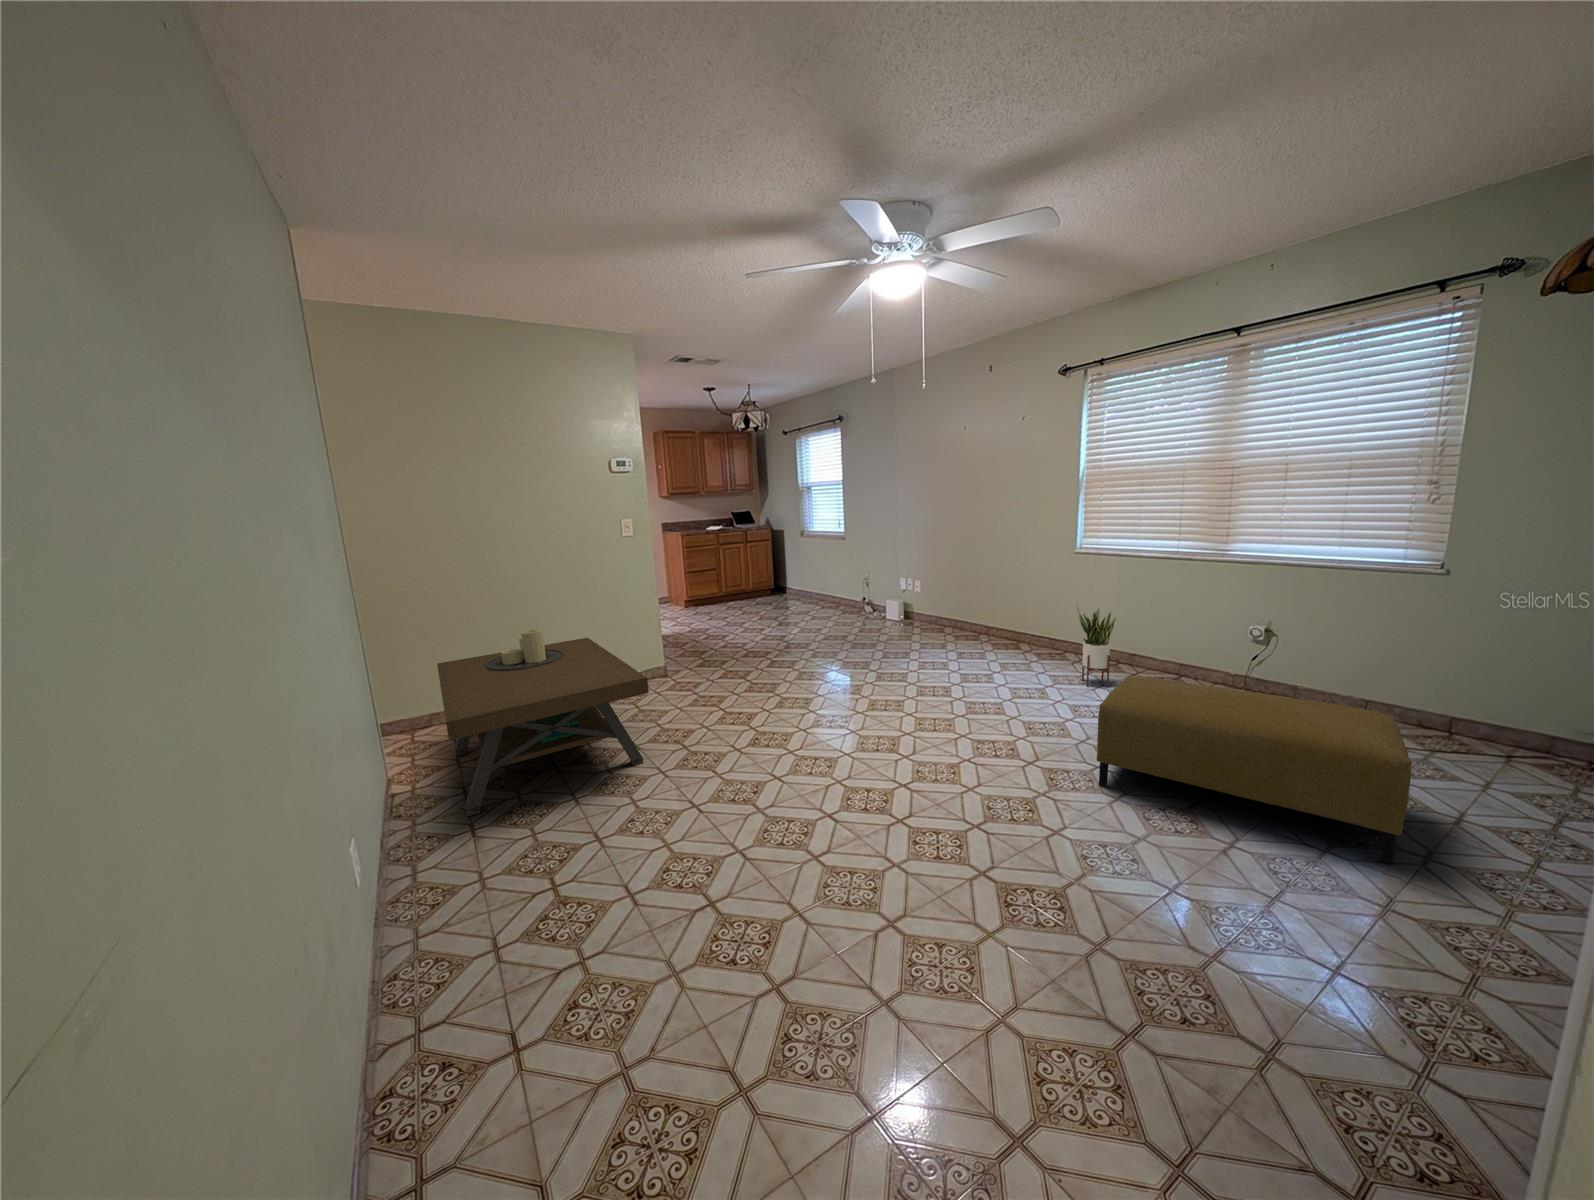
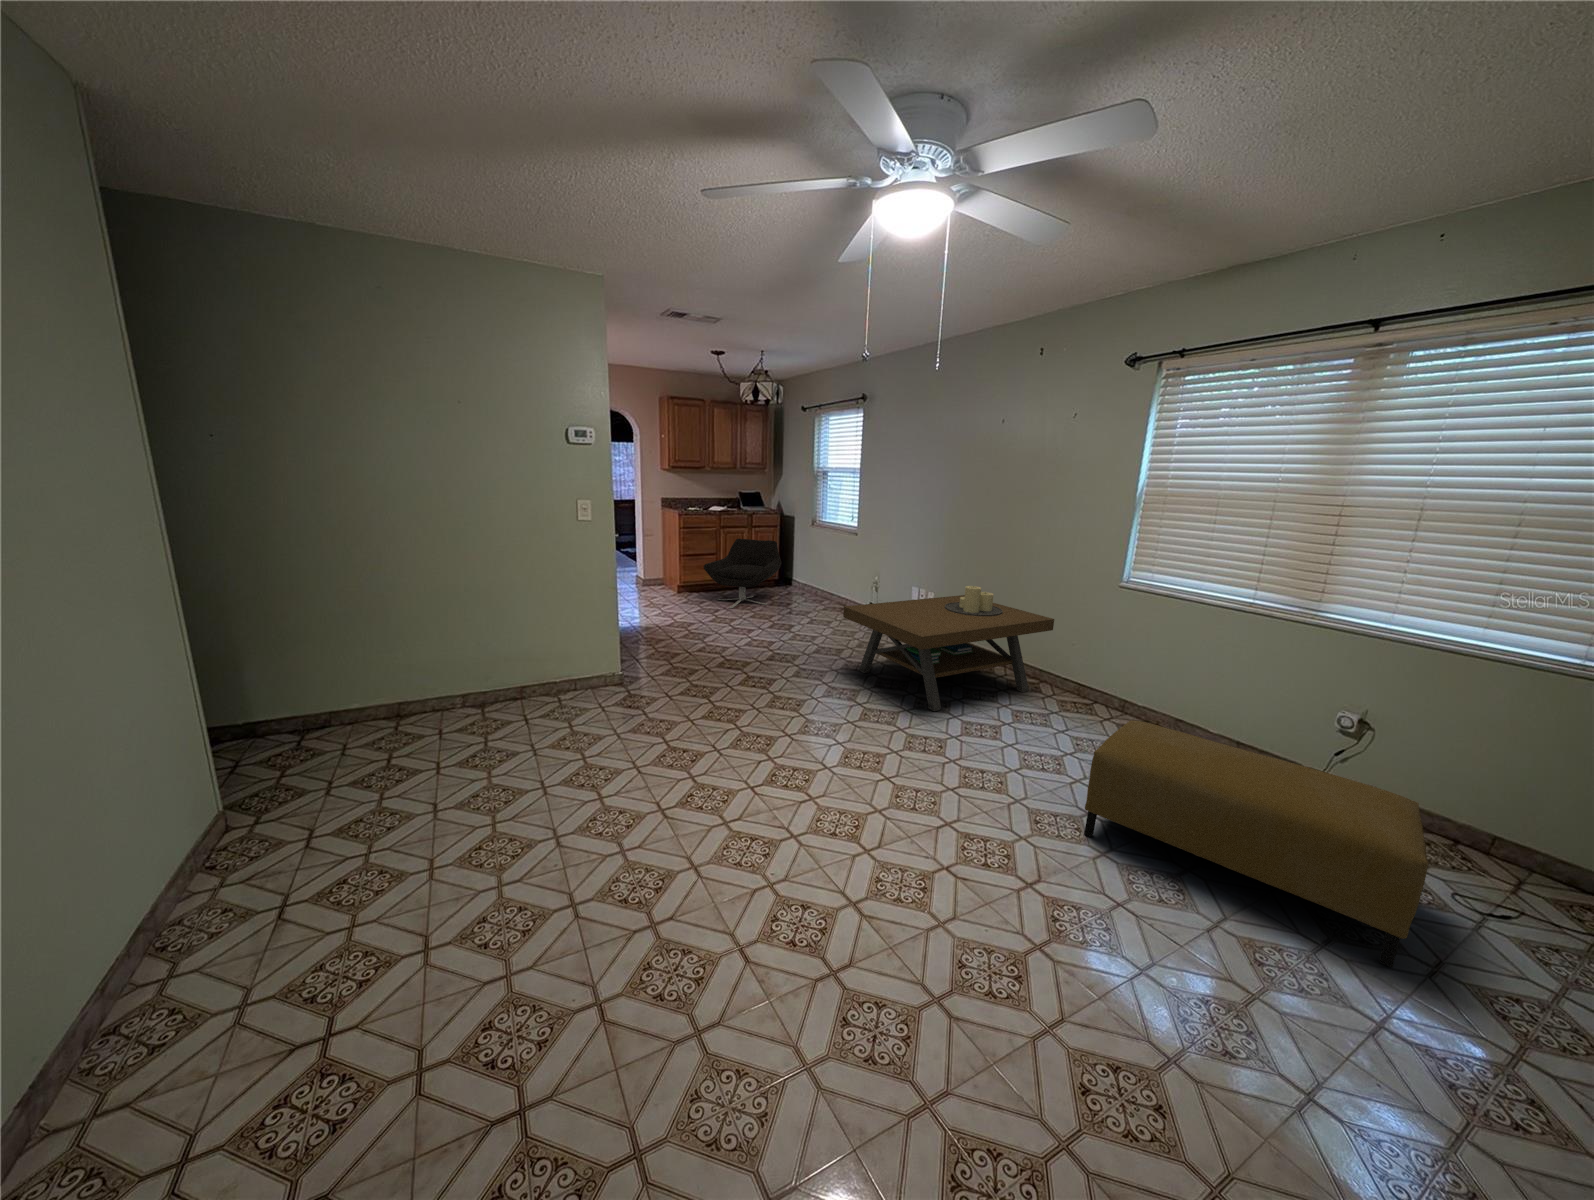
lounge chair: none [698,557,772,625] -> present [704,539,781,608]
potted plant: present [1076,605,1116,687] -> none [1087,630,1131,721]
coffee table: present [437,629,649,816] -> present [843,586,1054,711]

